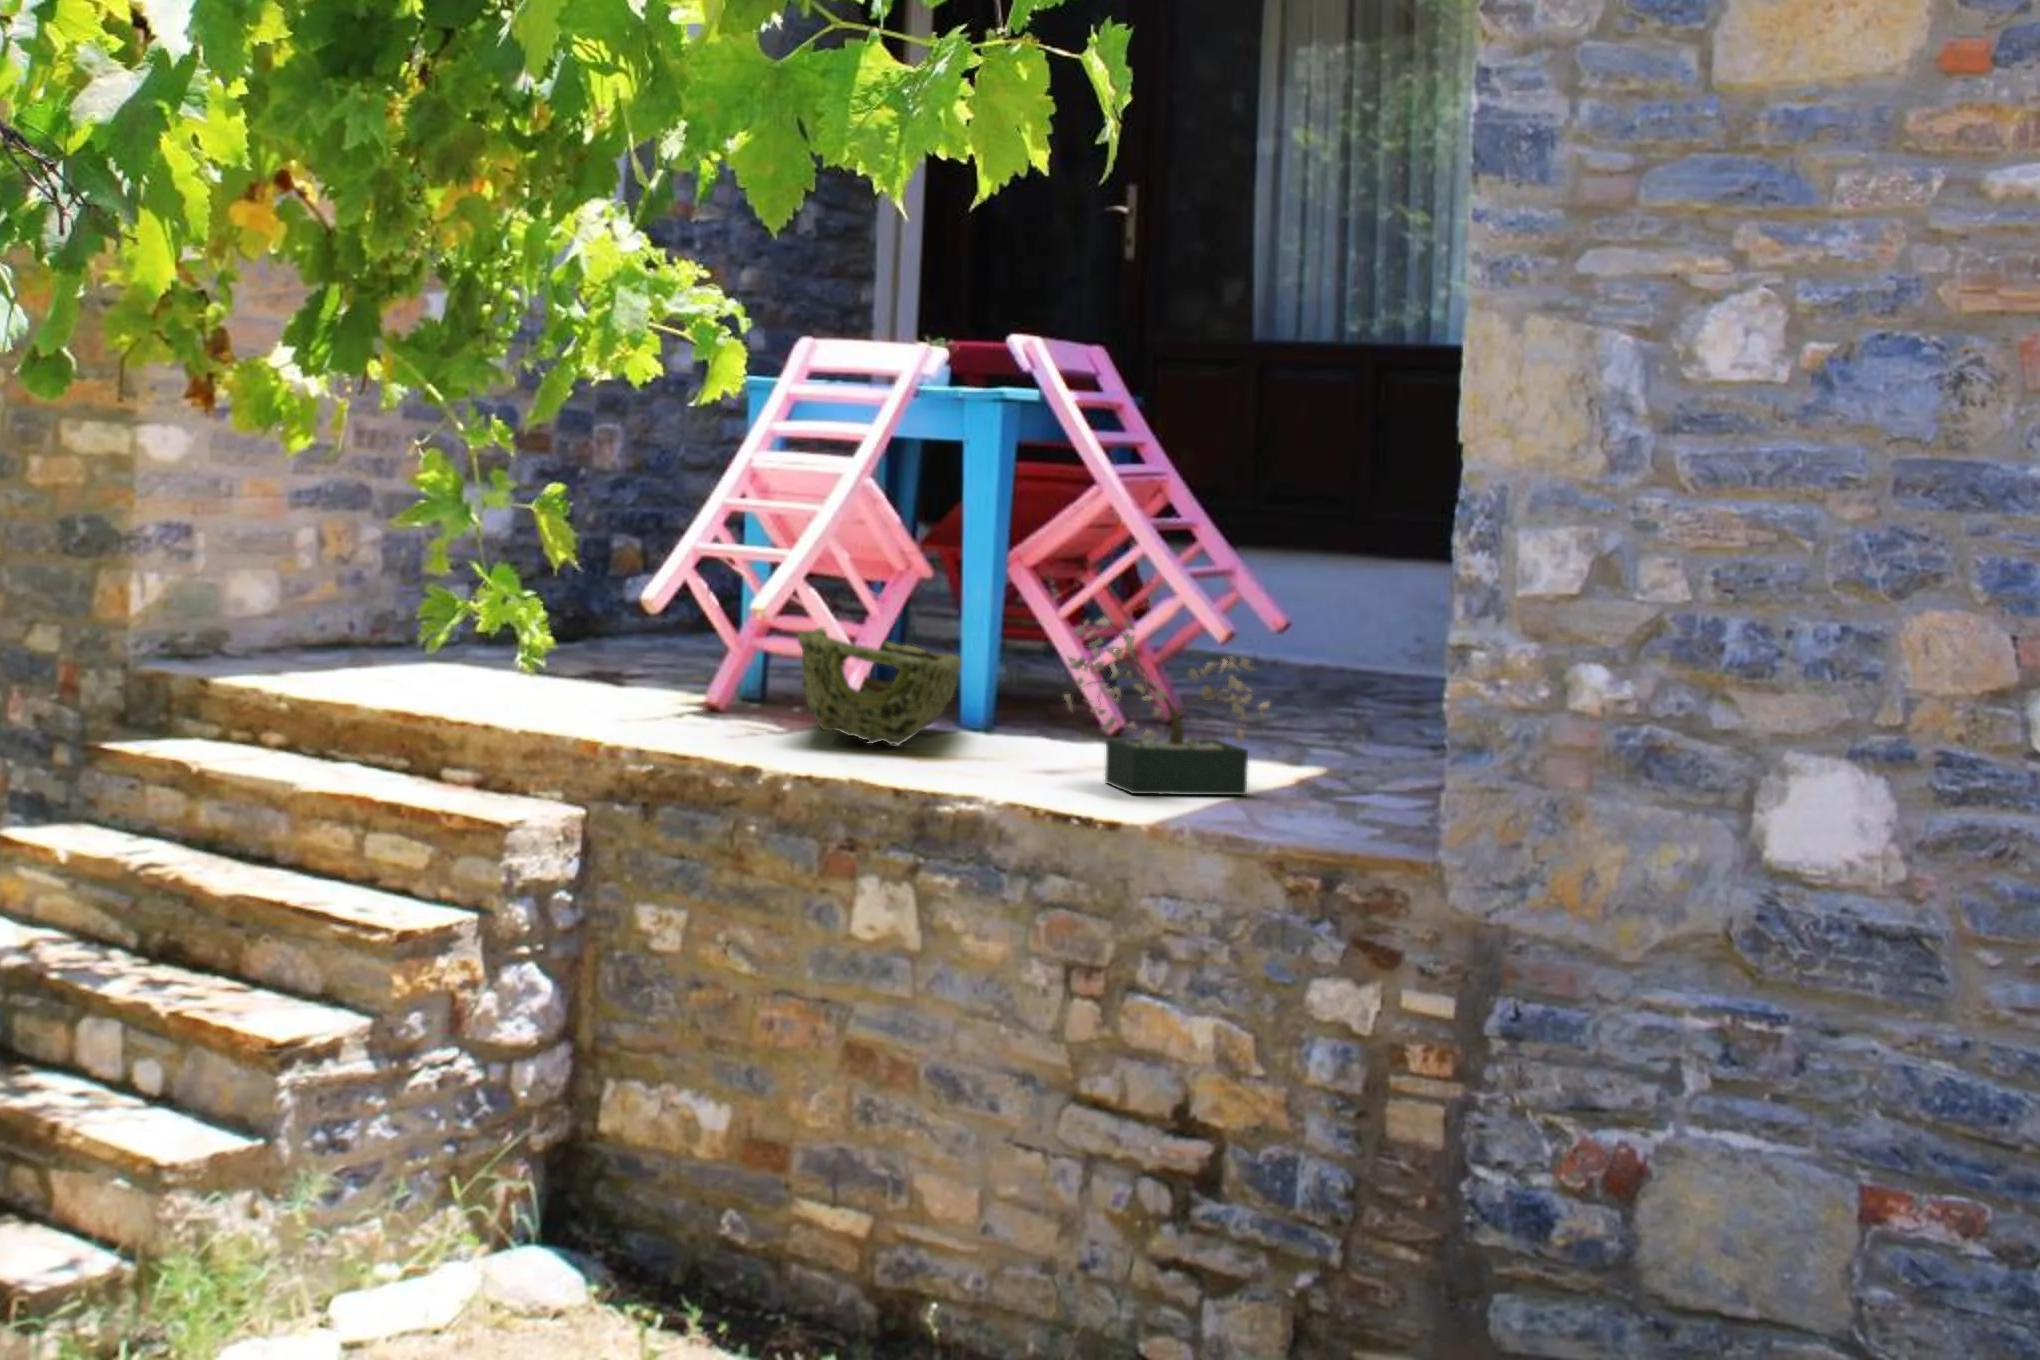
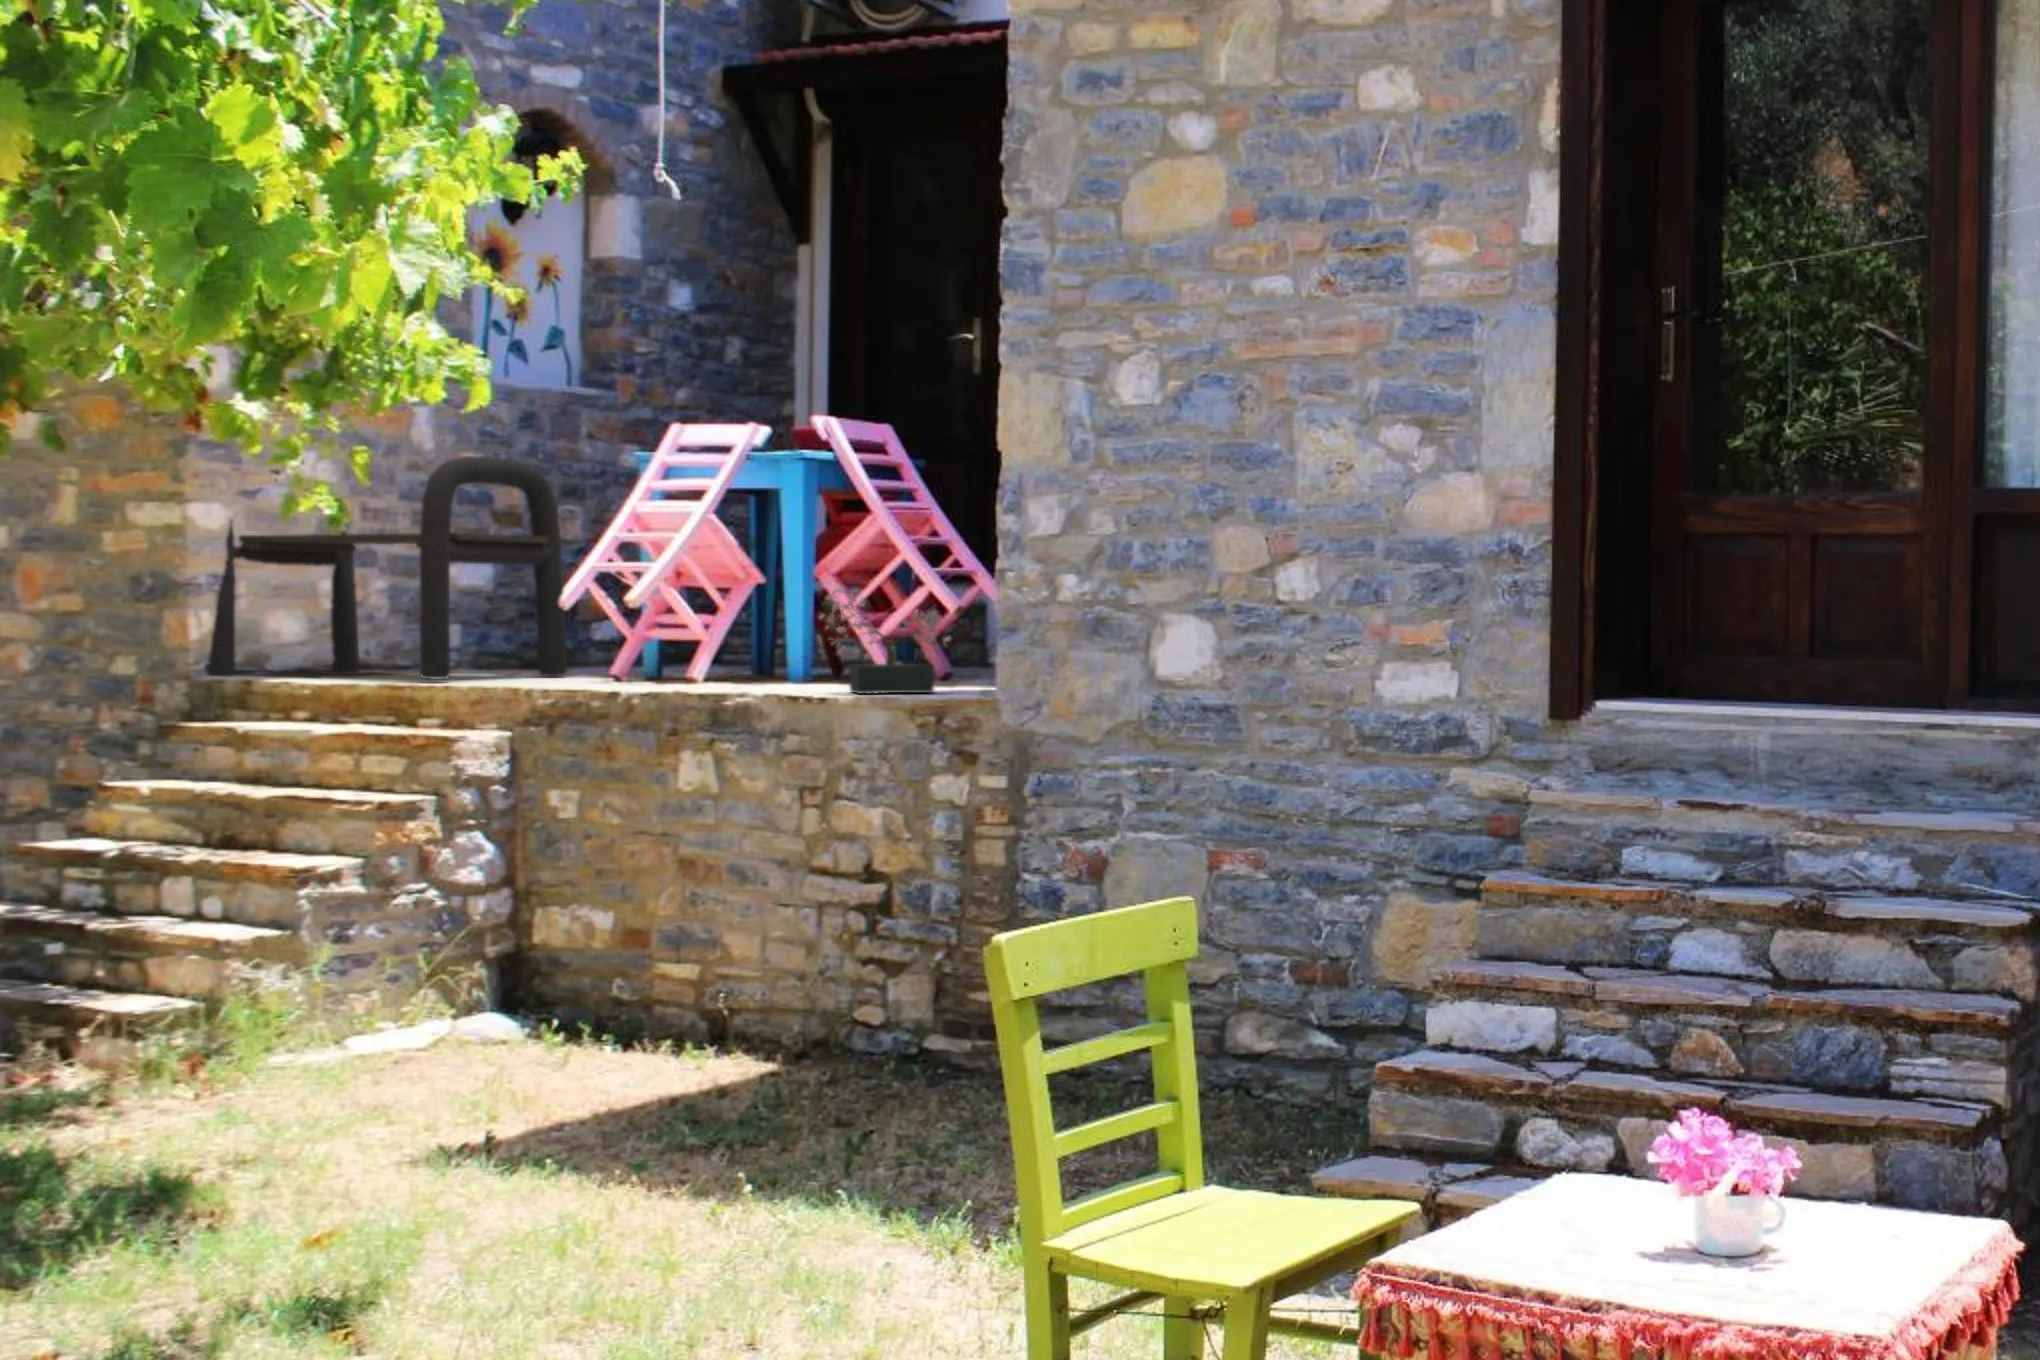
bench: none [167,377,637,705] -> present [205,456,567,679]
woven basket: present [798,628,961,745] -> none [655,612,782,686]

